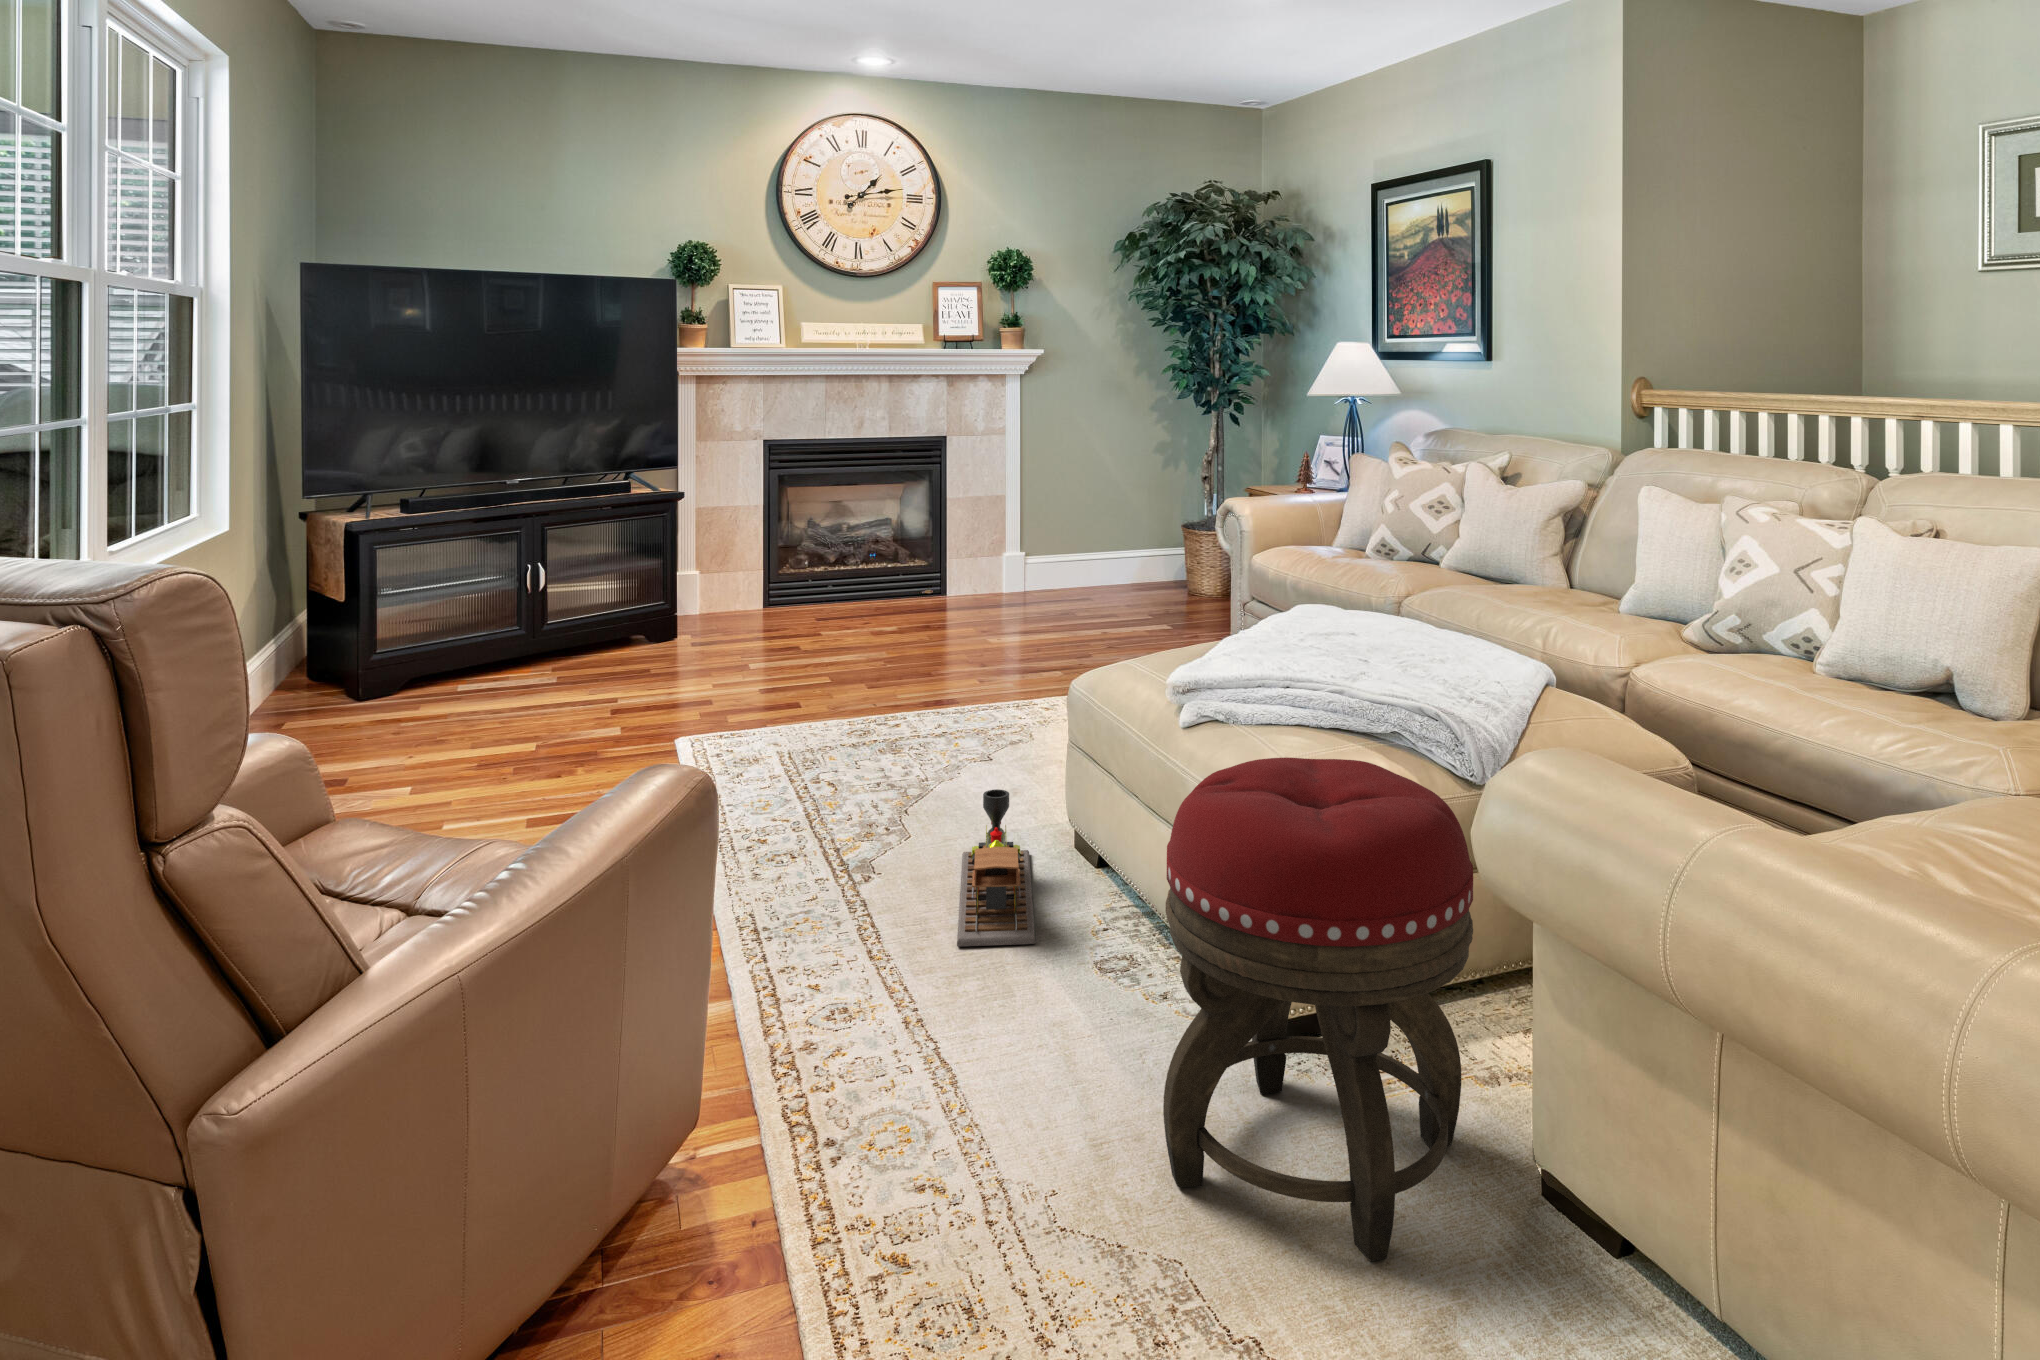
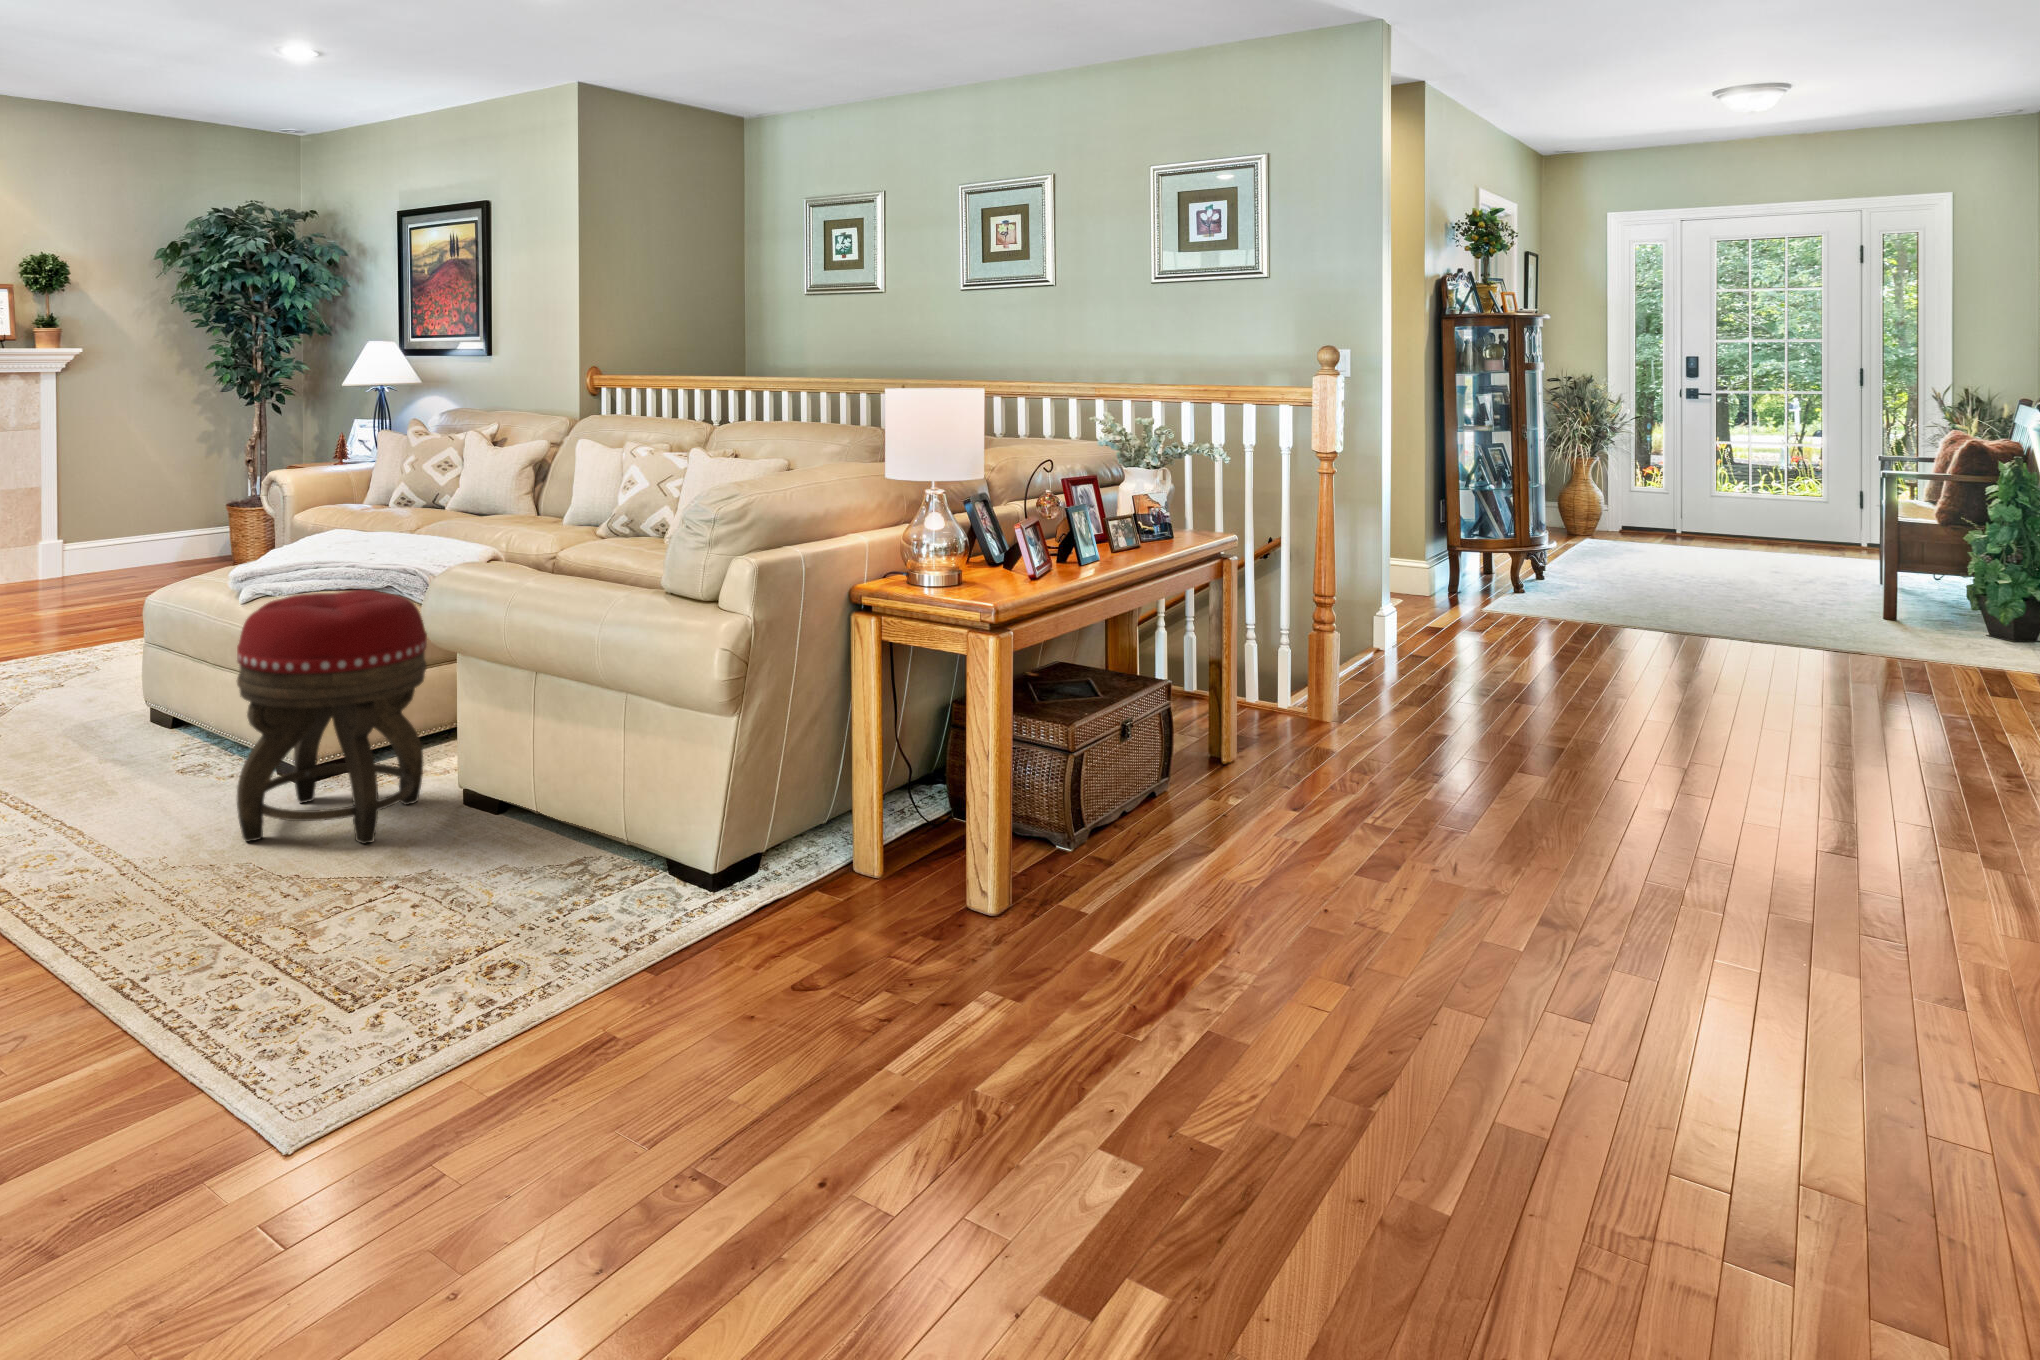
toy train: present [957,789,1035,946] -> none [52,679,127,780]

